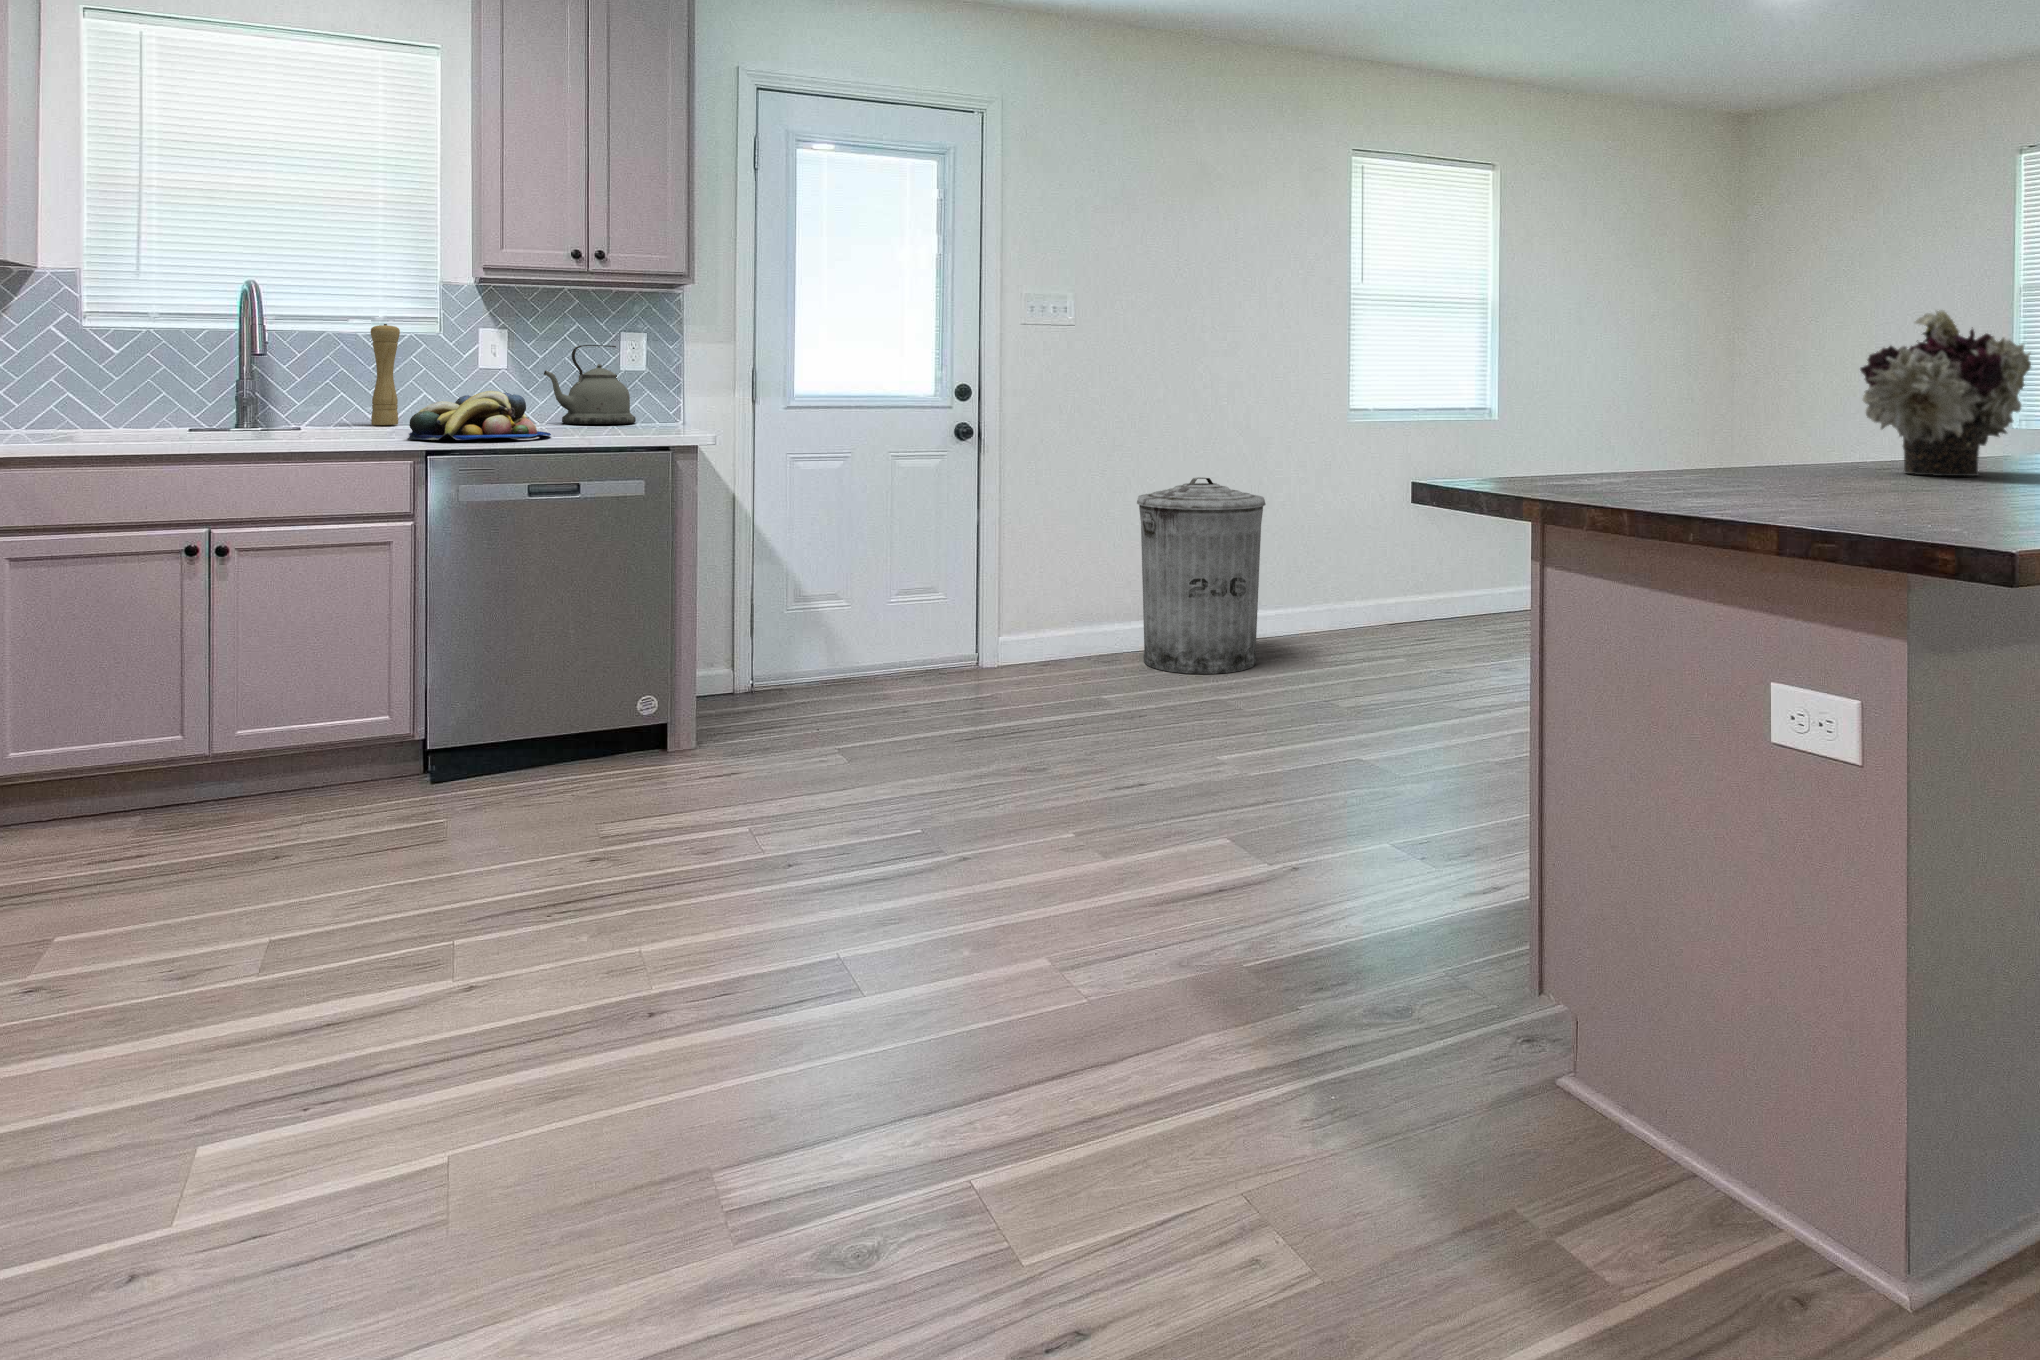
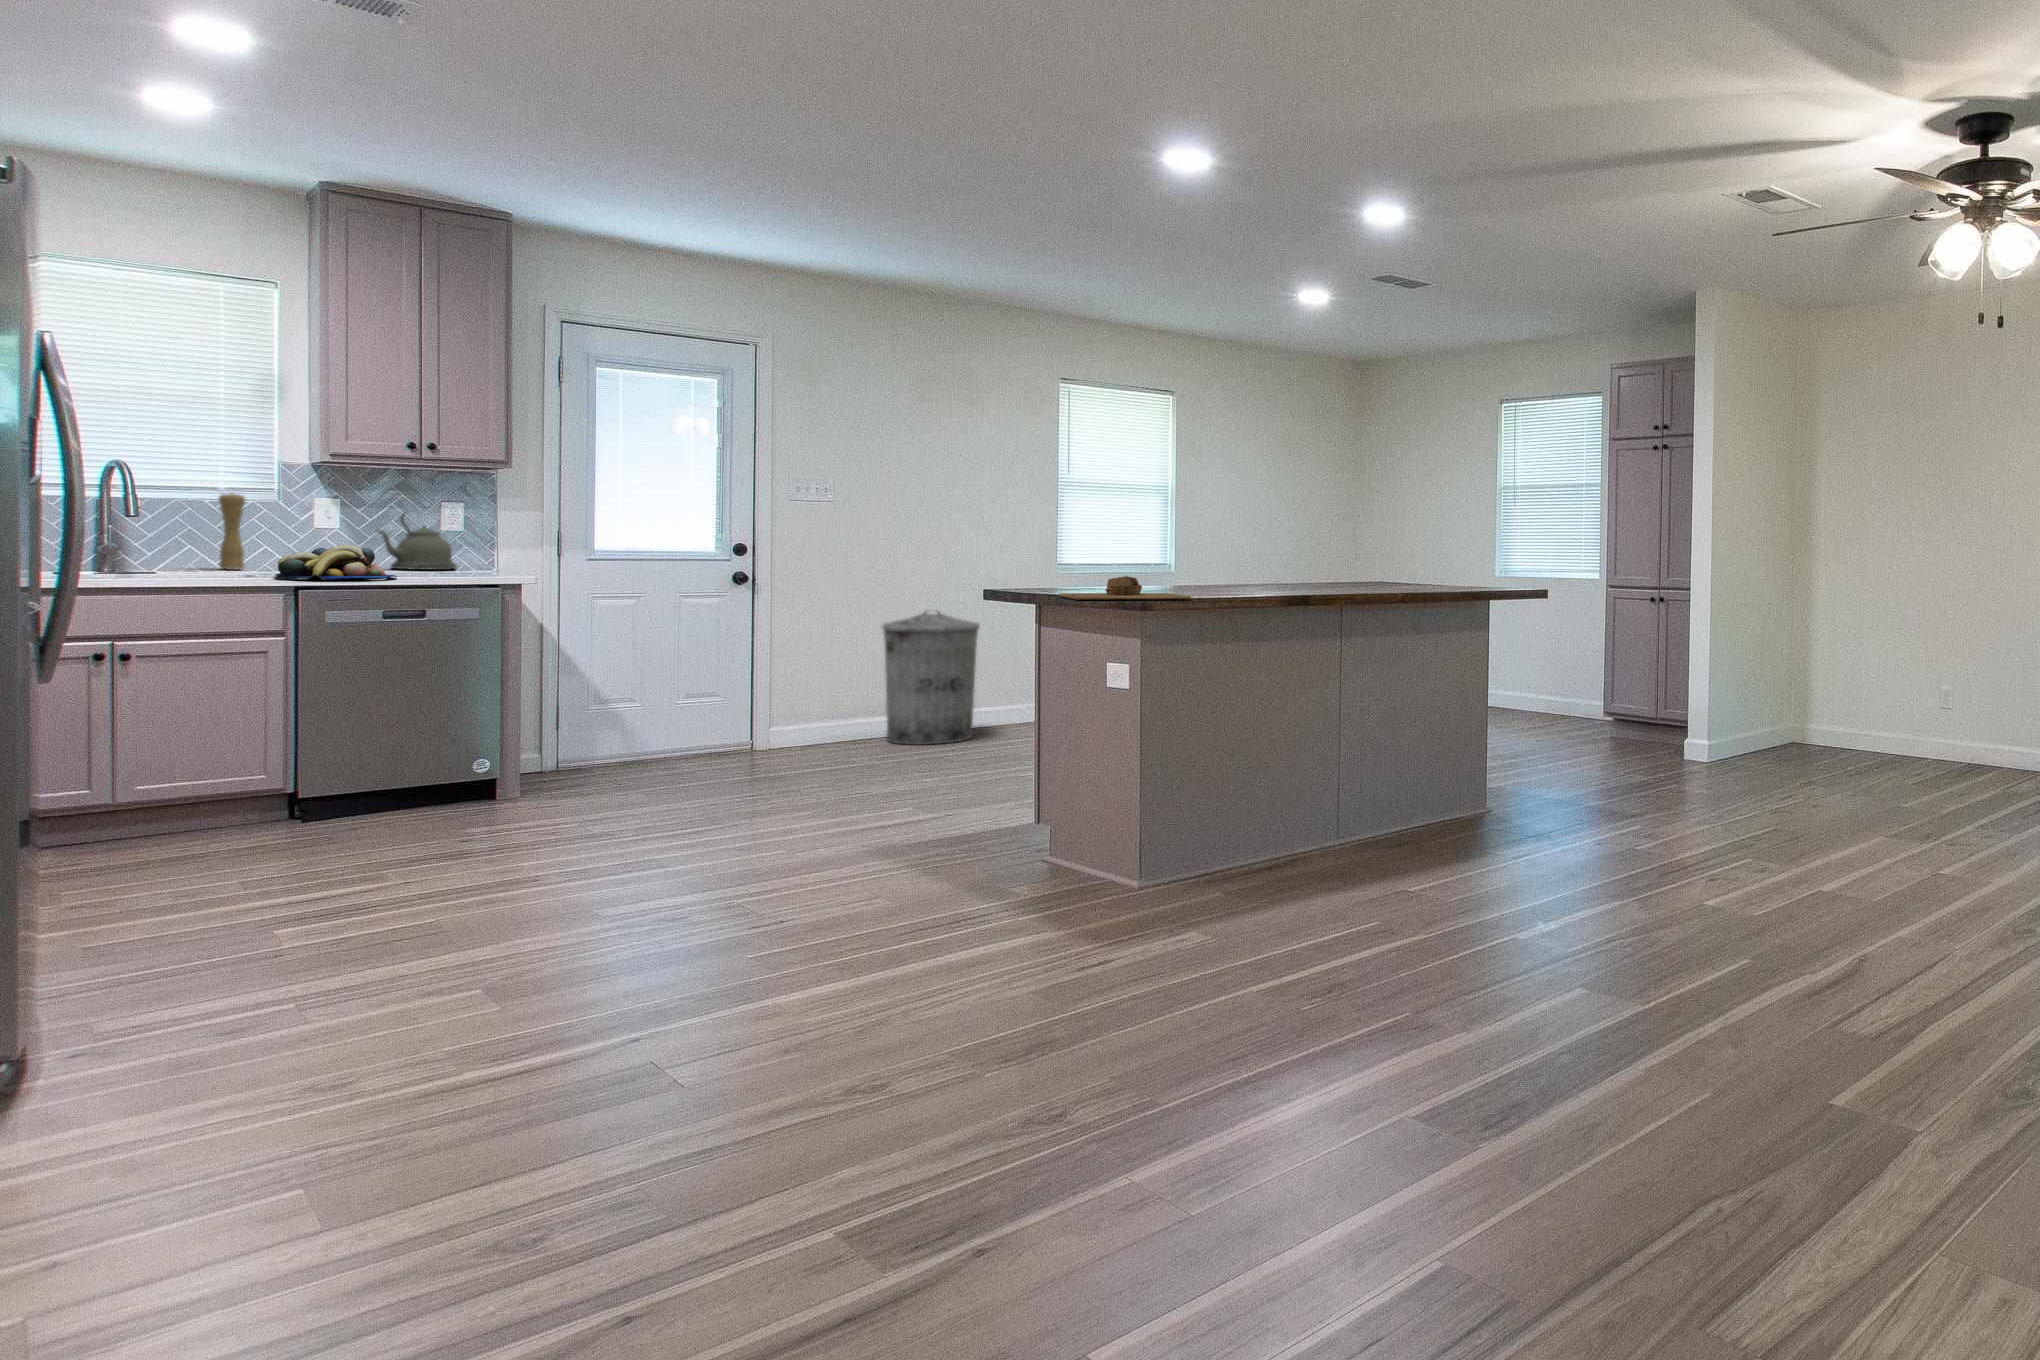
flower arrangement: present [1860,310,2031,476] -> none [1218,516,1297,595]
cutting board: none [1576,440,1906,496] -> present [1059,576,1191,600]

